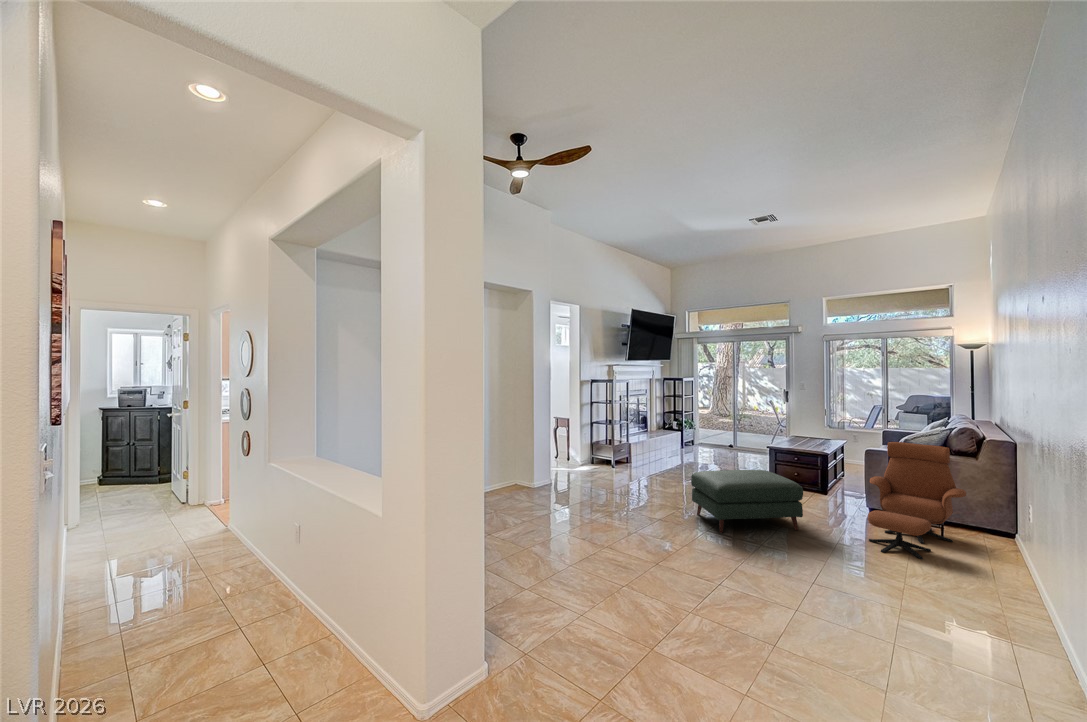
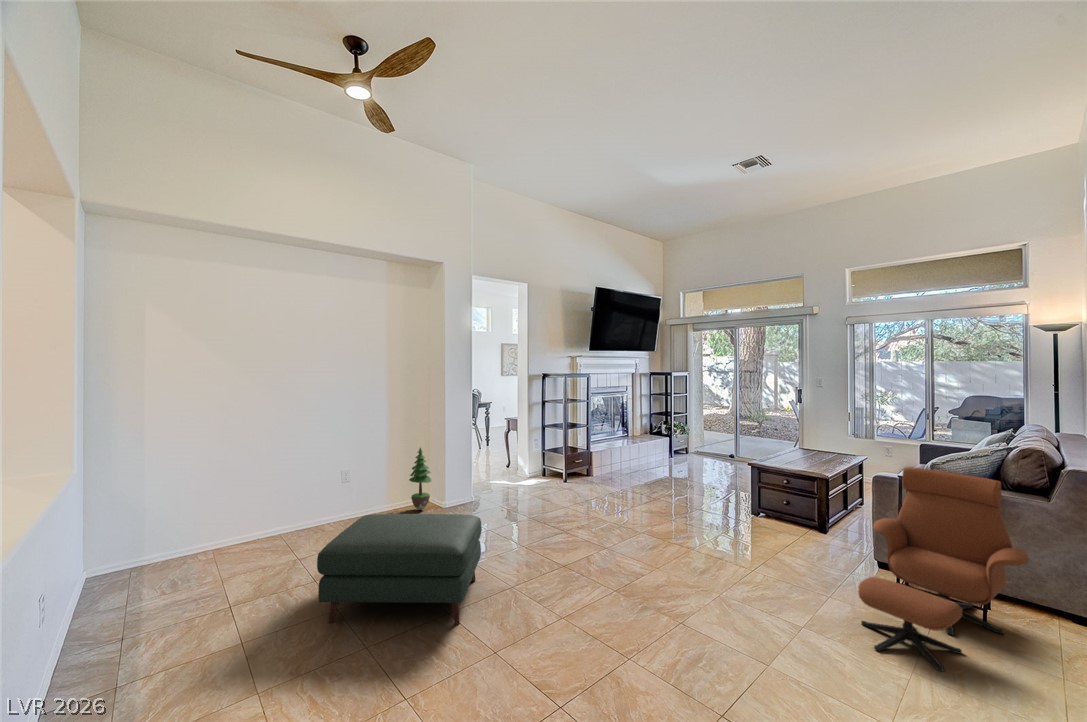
potted tree: none [506,439,524,489] -> present [409,448,431,510]
ottoman: present [691,470,803,533] -> present [317,514,482,624]

